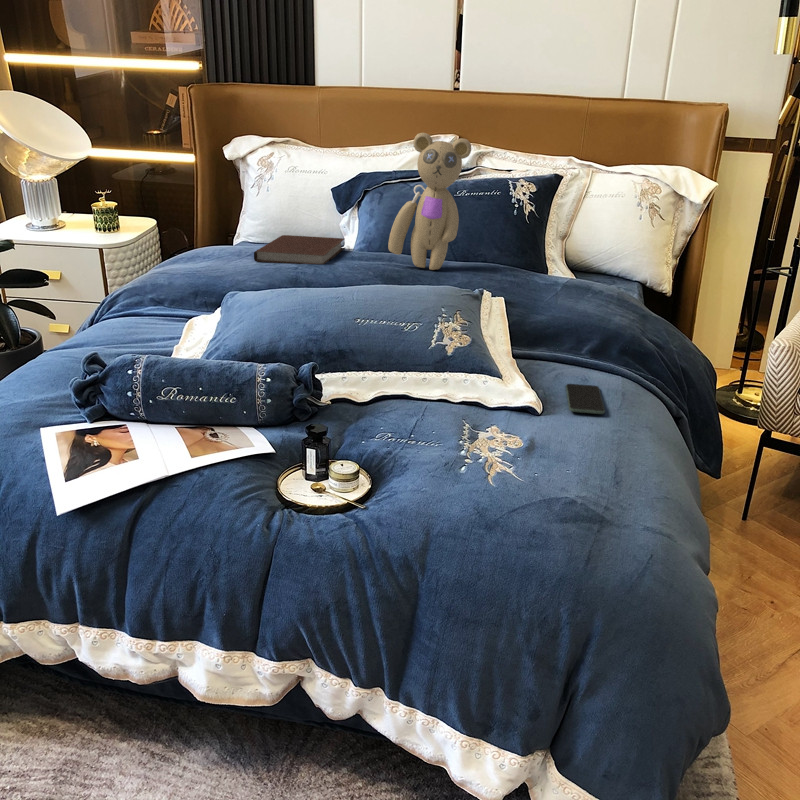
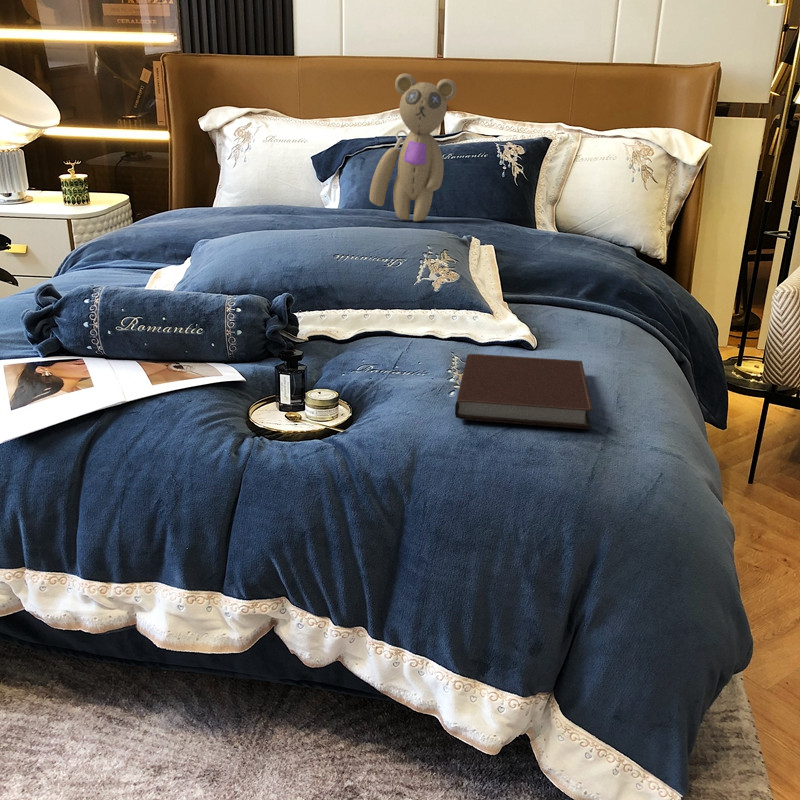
notebook: present [254,235,345,264] -> present [455,354,593,429]
smartphone: present [566,384,605,414] -> none [560,325,603,349]

